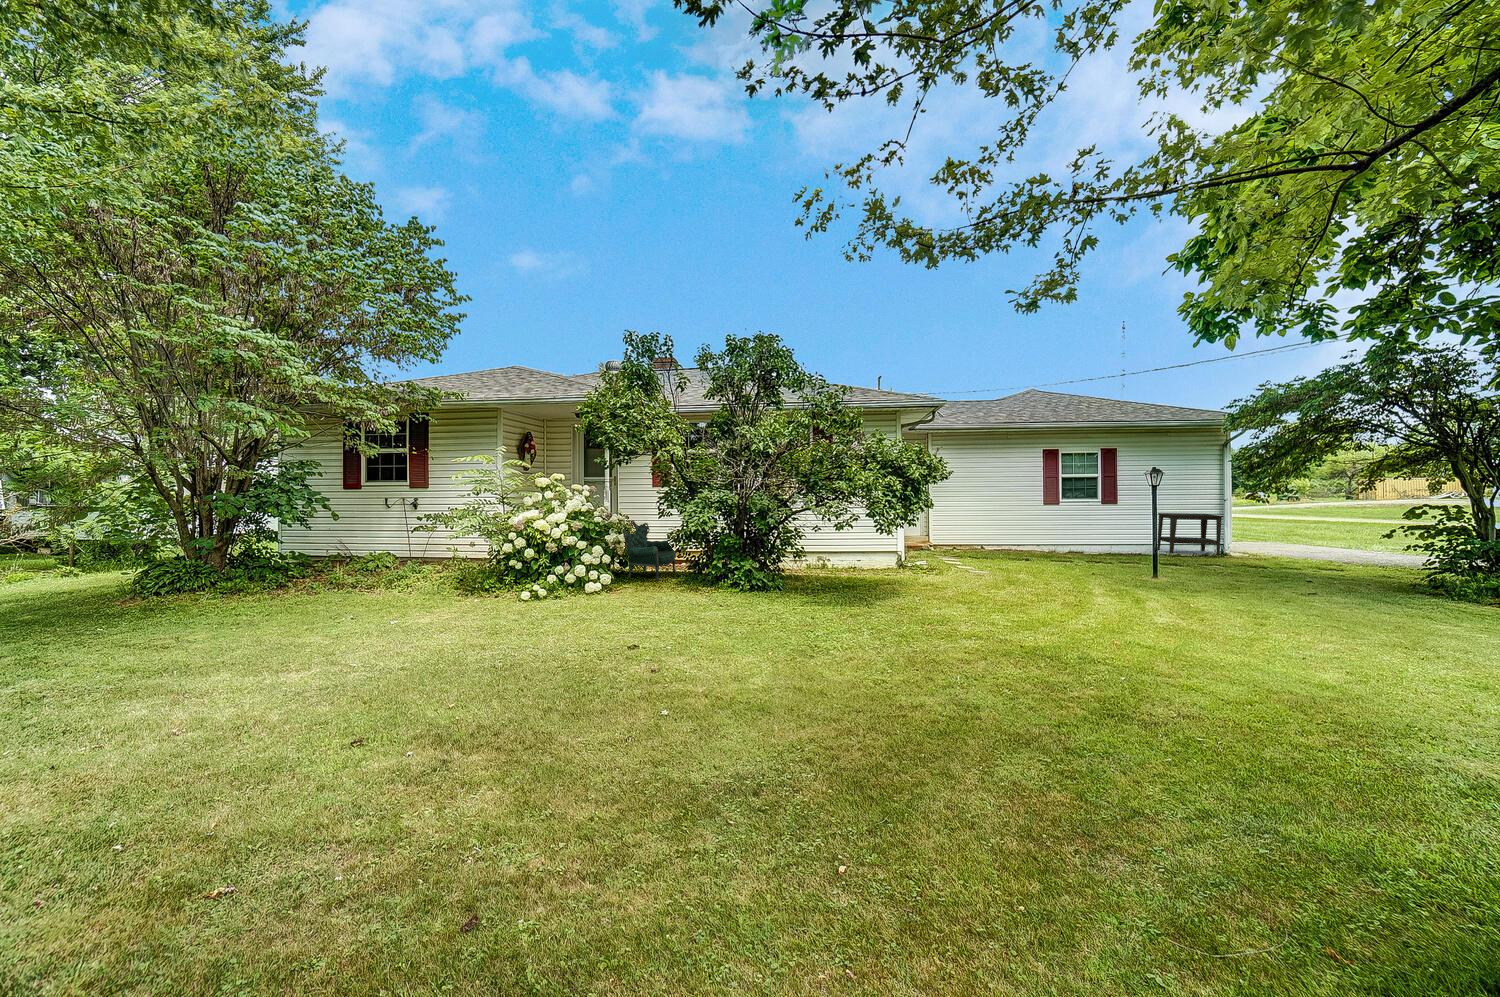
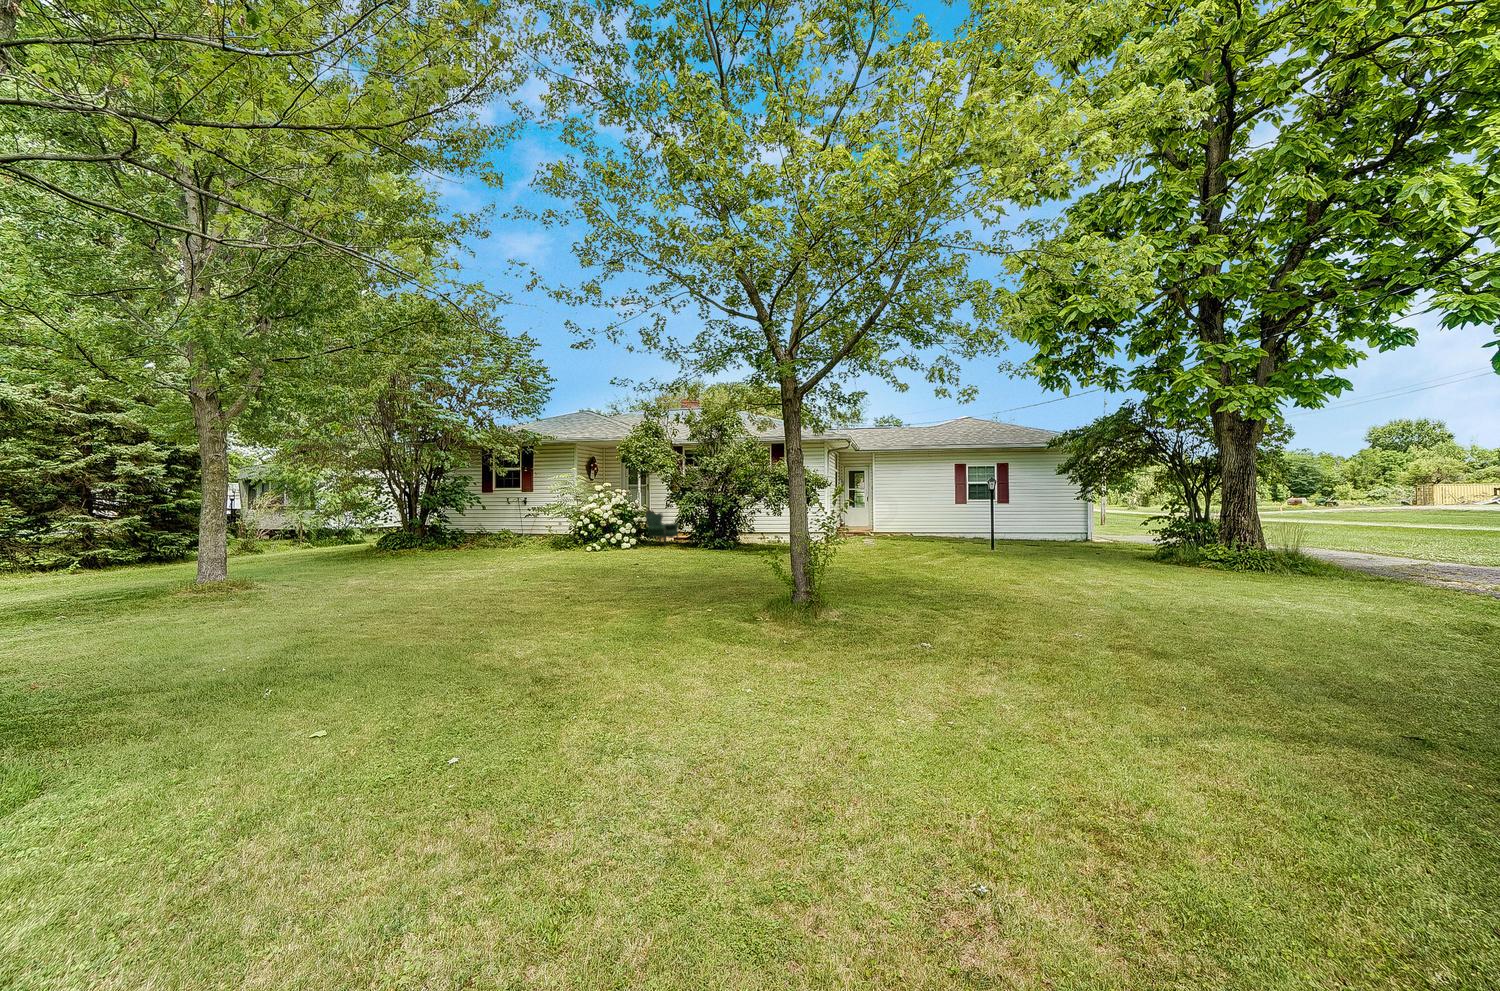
side table: present [1157,513,1224,555] -> none [1041,510,1081,540]

